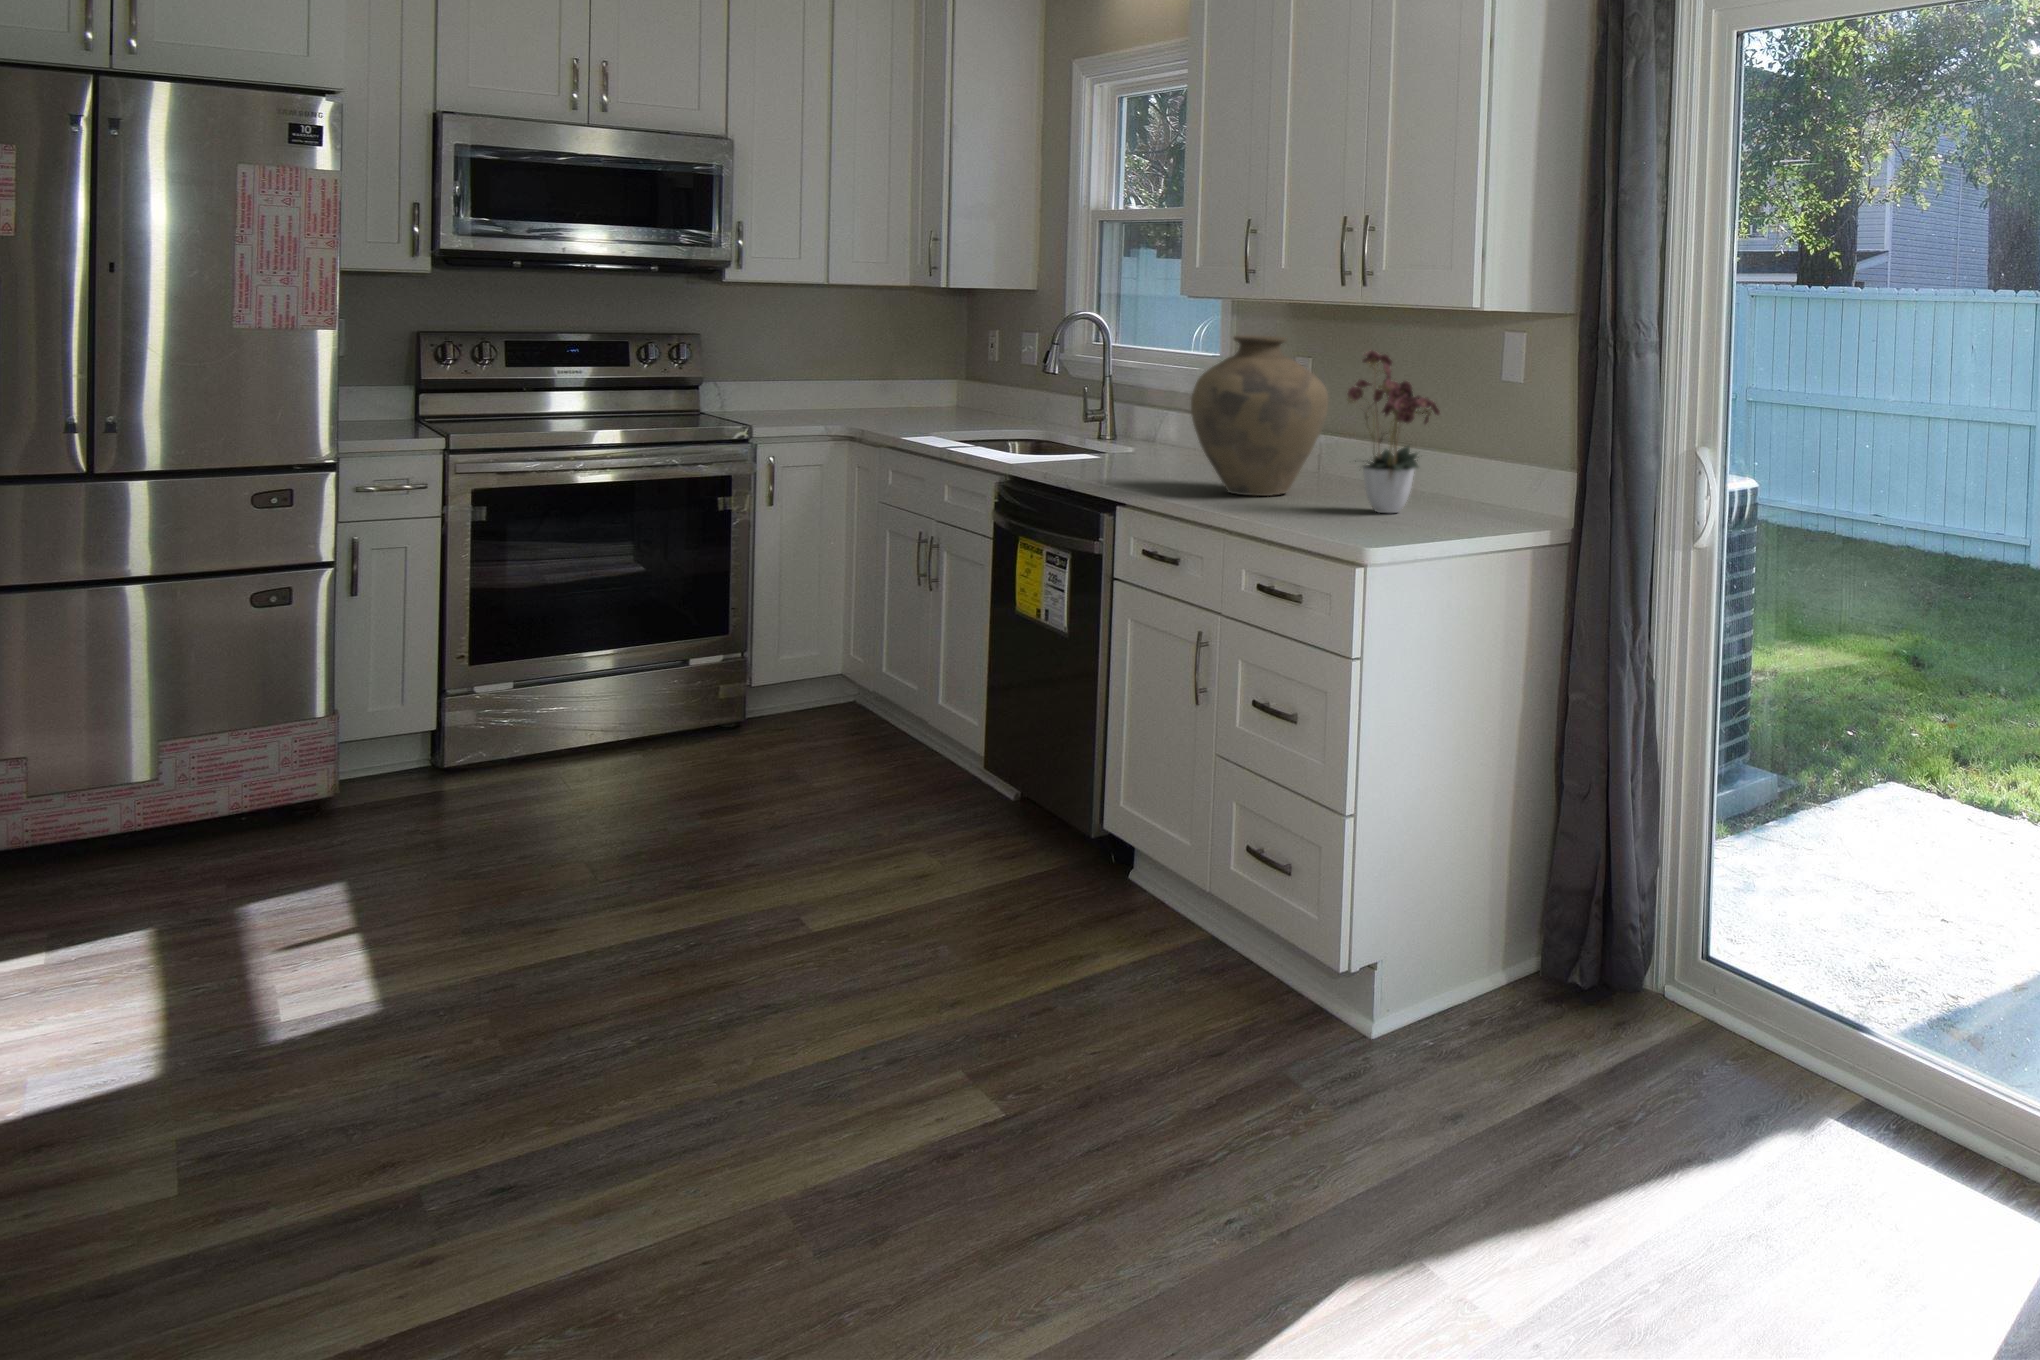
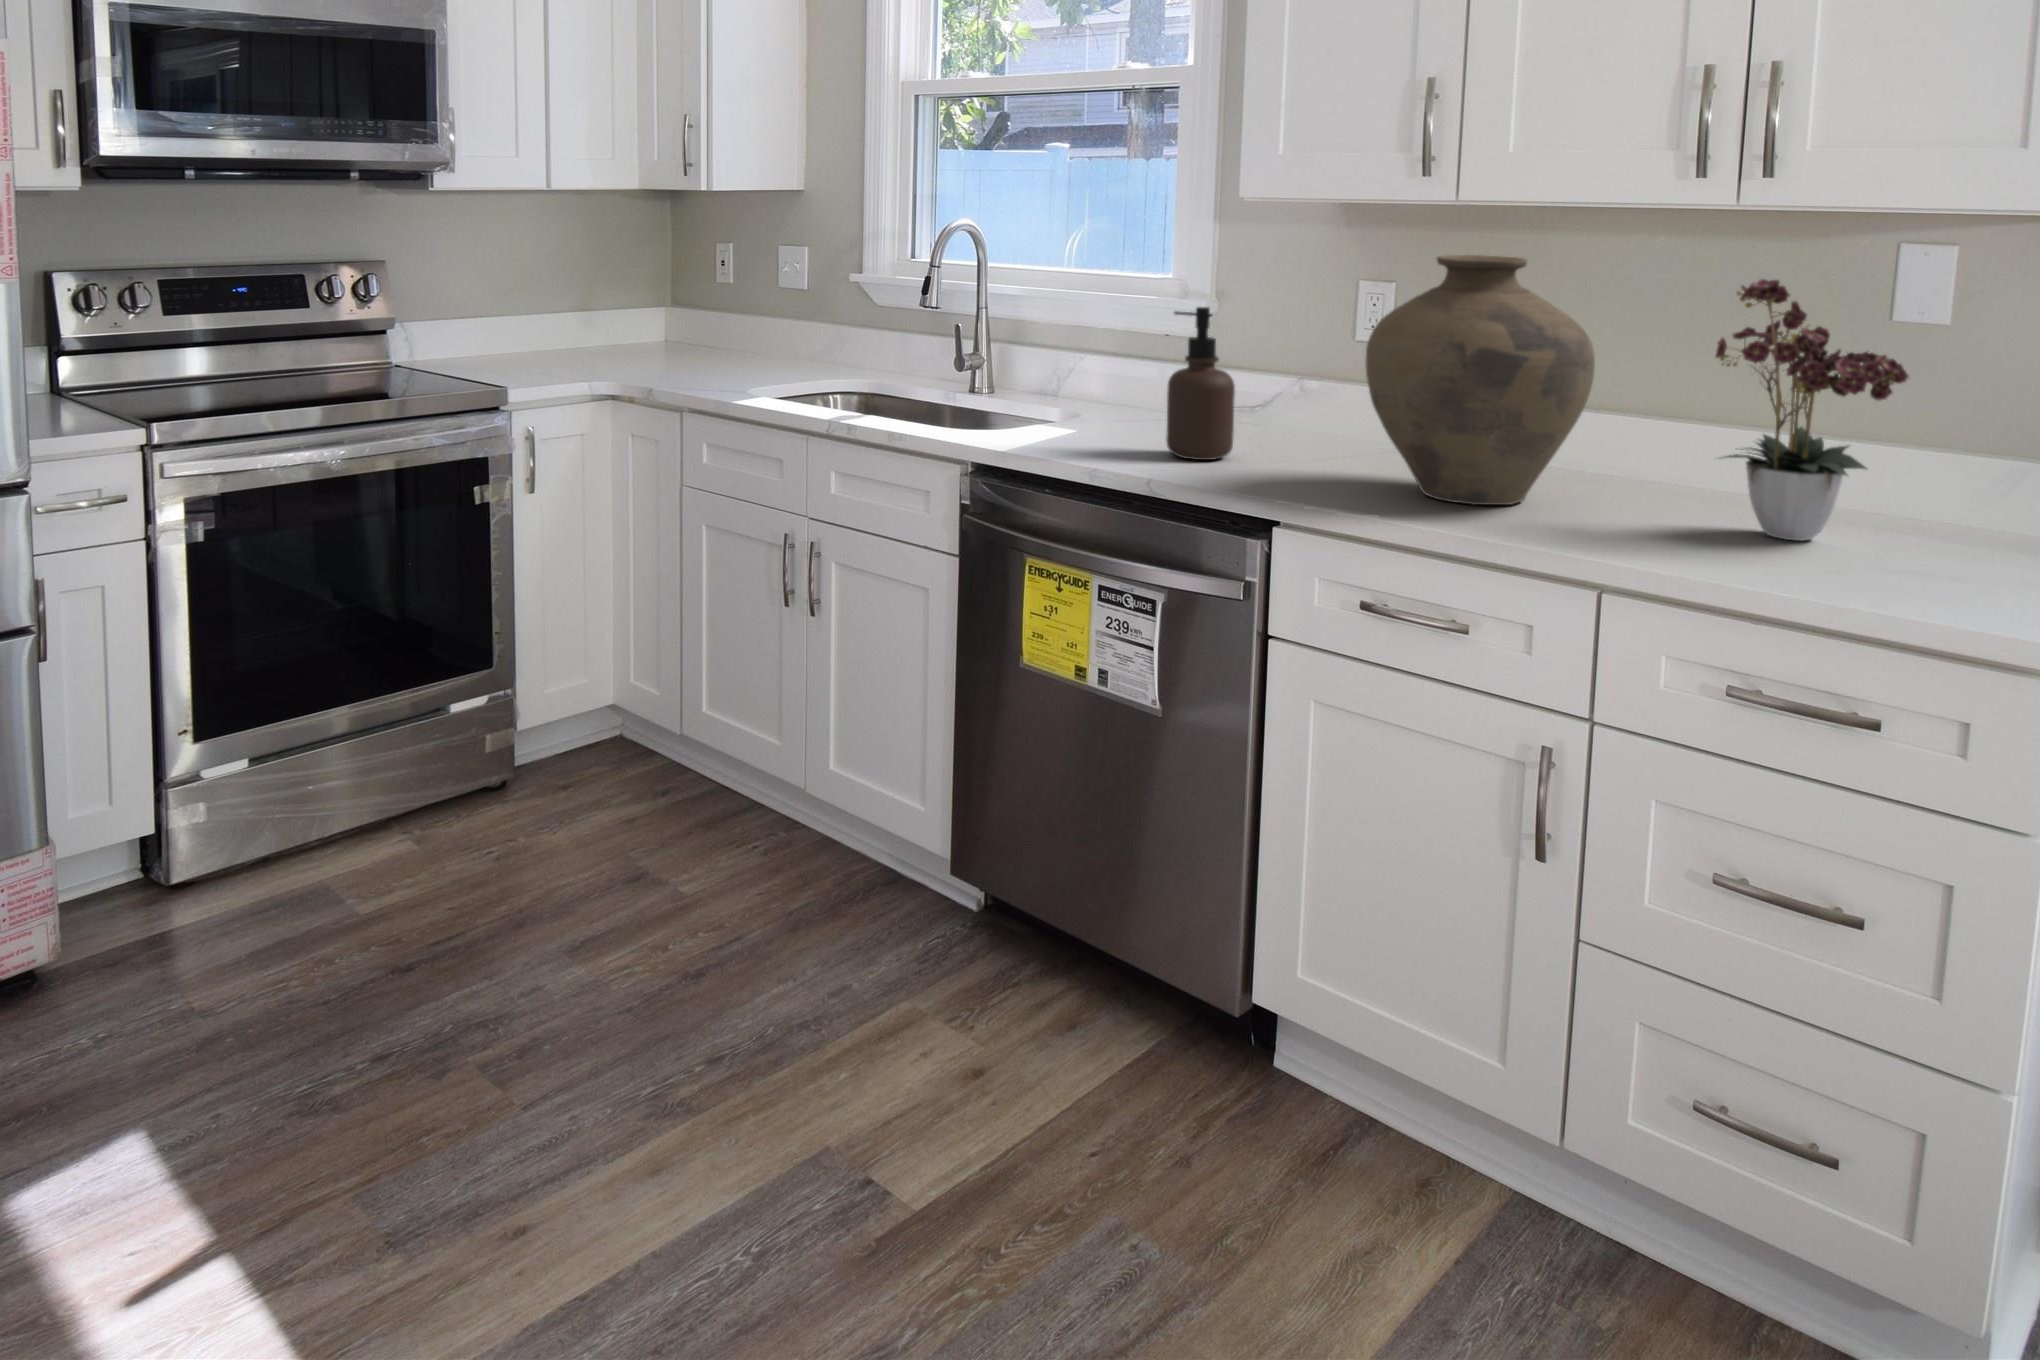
soap dispenser: none [1124,370,1170,474] -> present [1166,307,1235,460]

